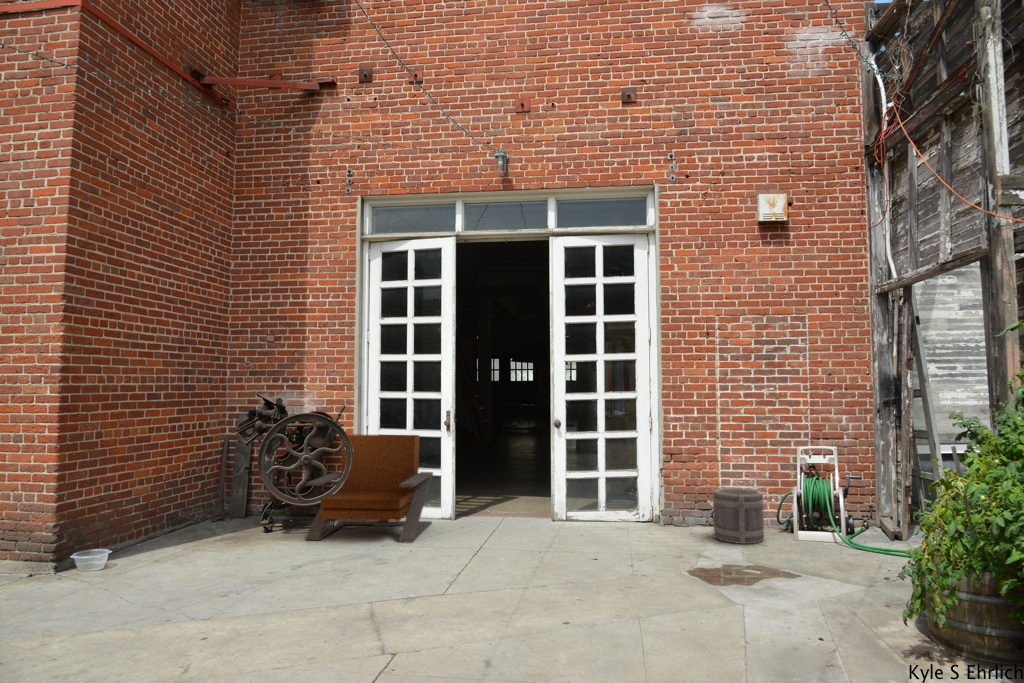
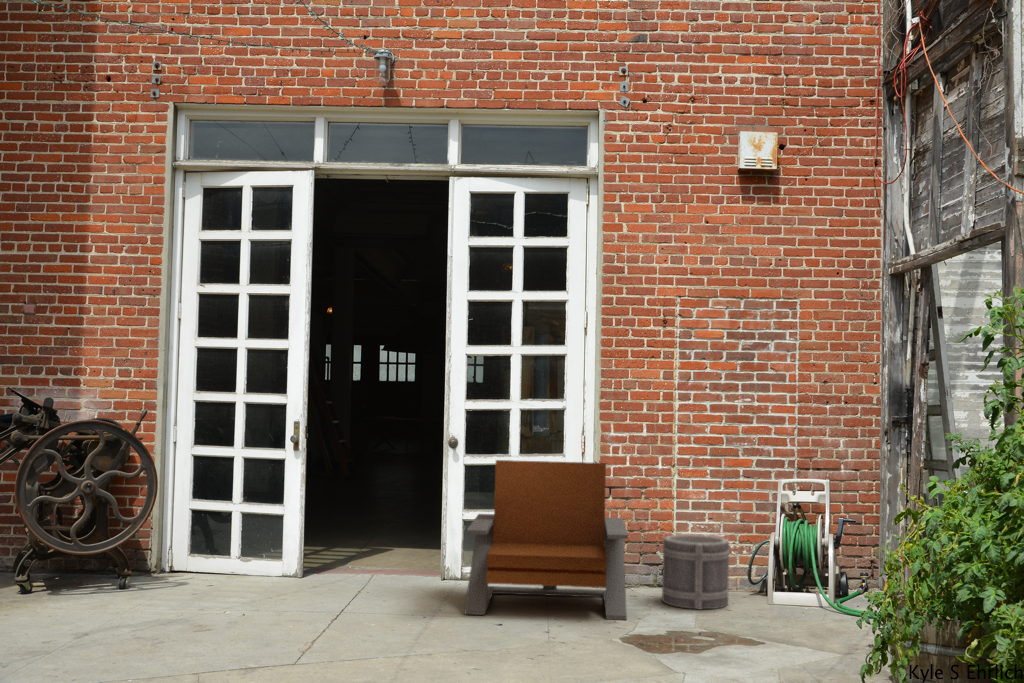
lounge chair: present [305,434,433,543] -> present [464,460,628,620]

